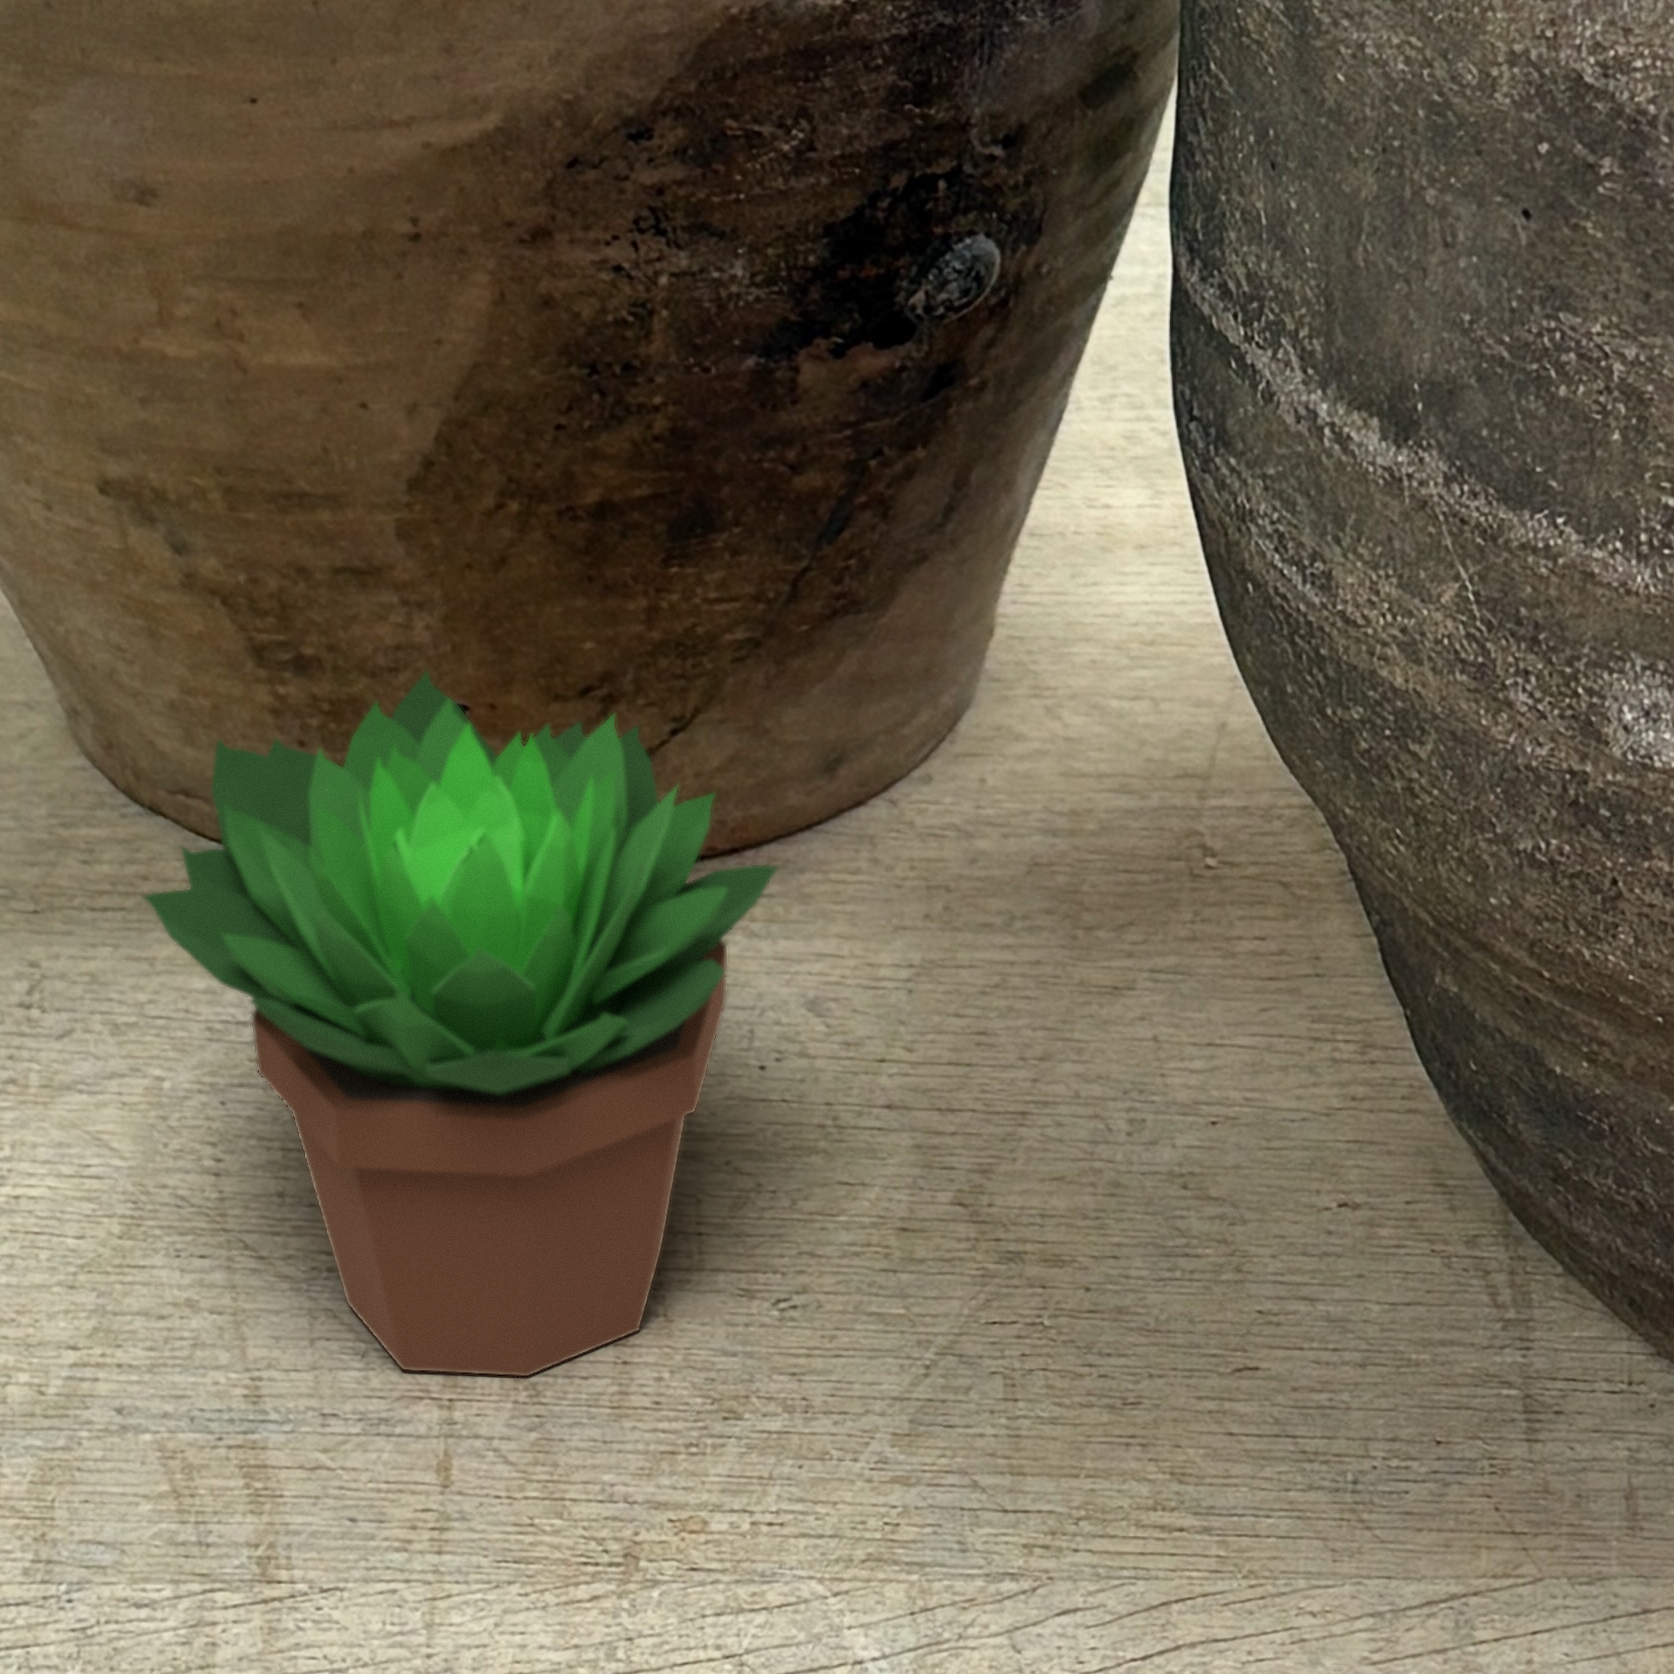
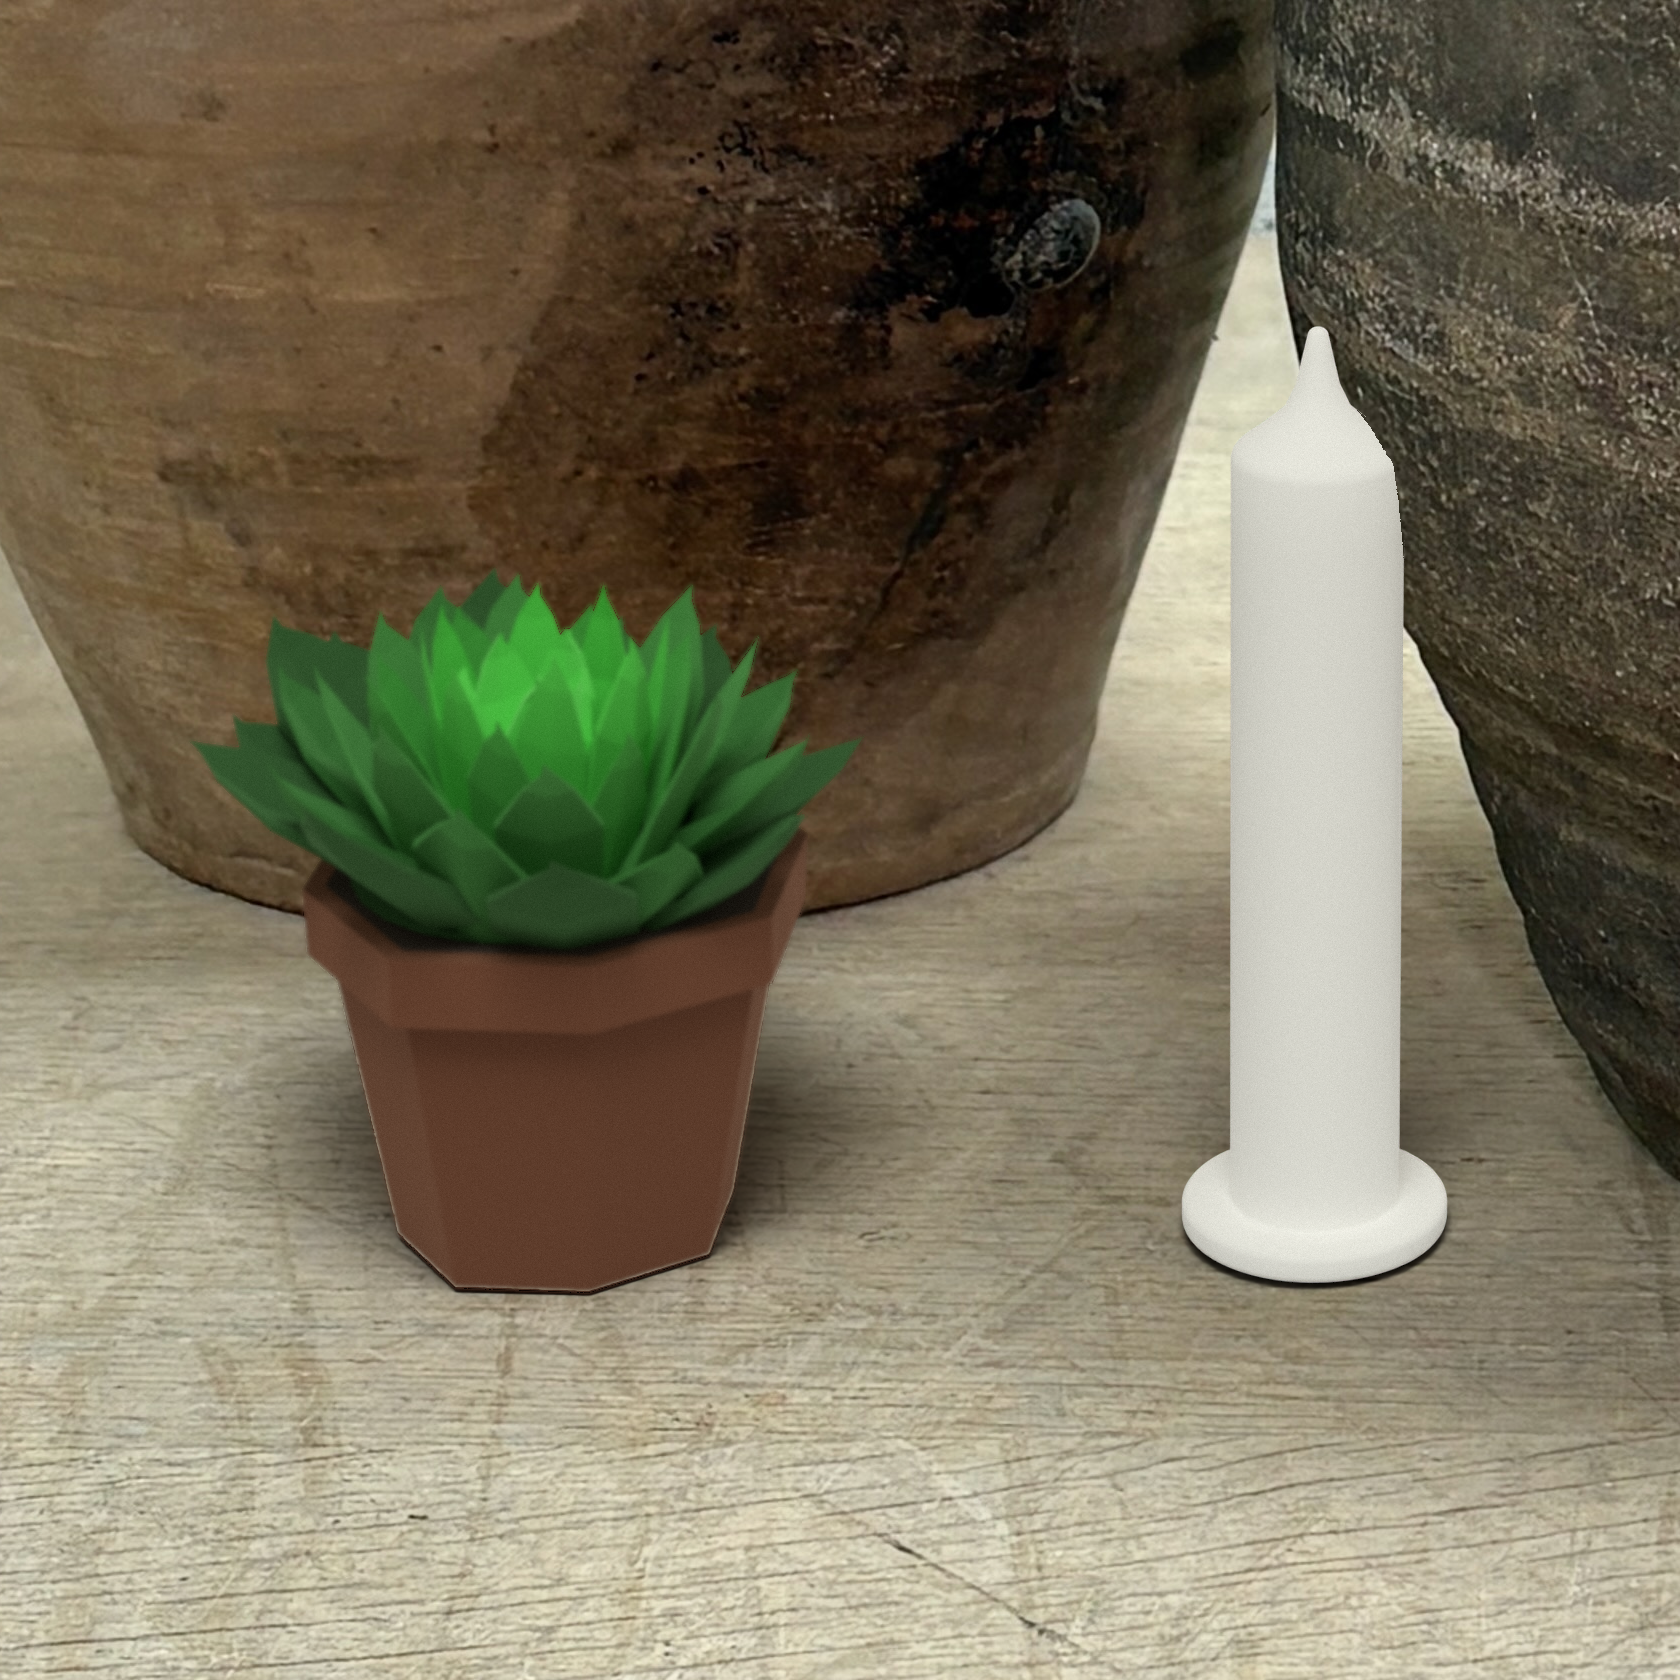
candle: none [1079,529,1327,1372] -> present [1182,326,1447,1283]

